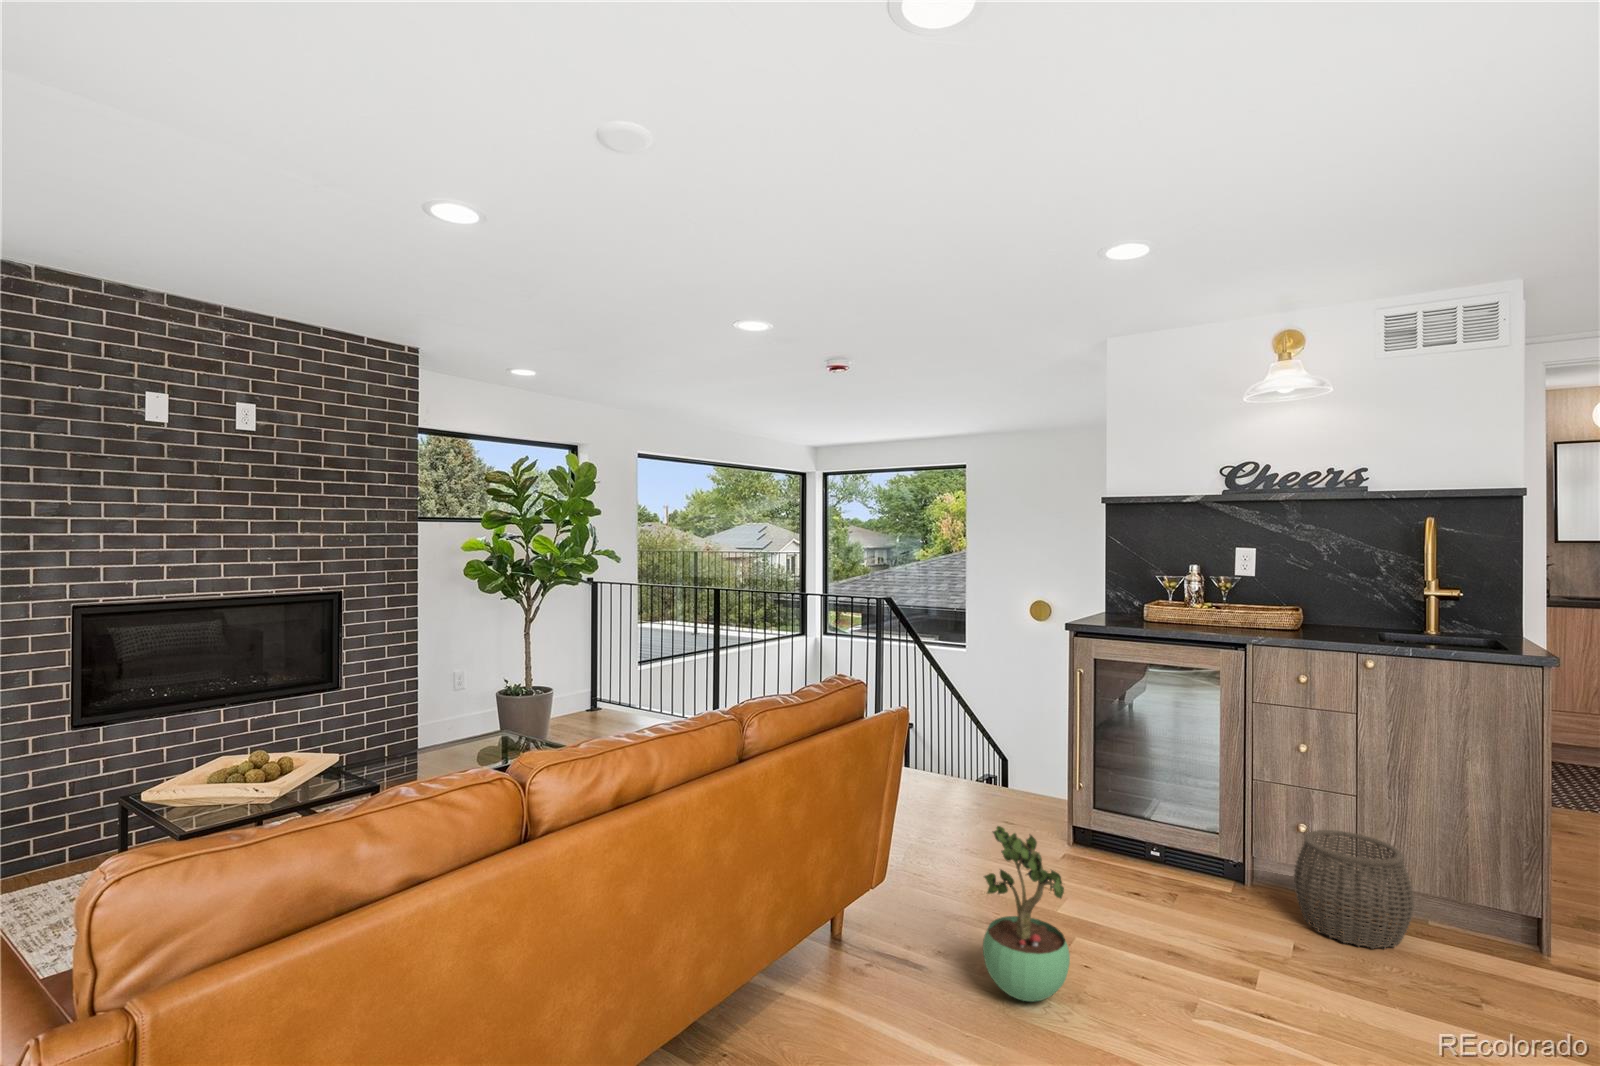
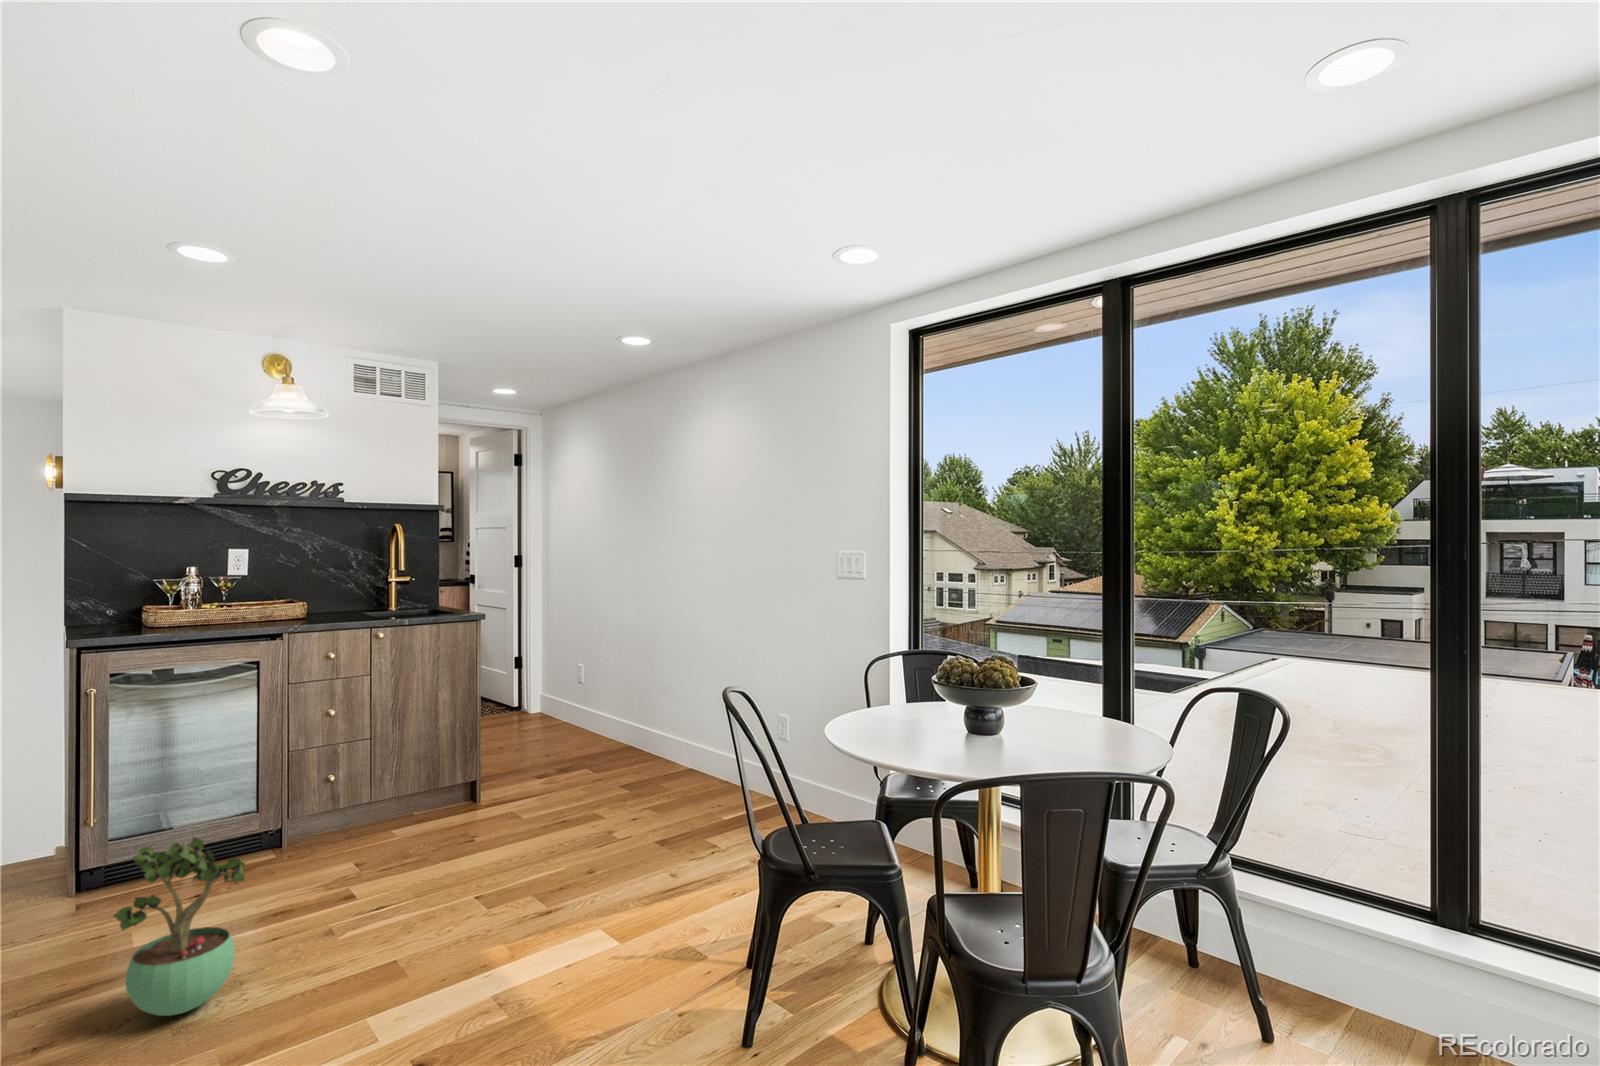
woven basket: present [1294,830,1414,949] -> none [336,765,423,850]

